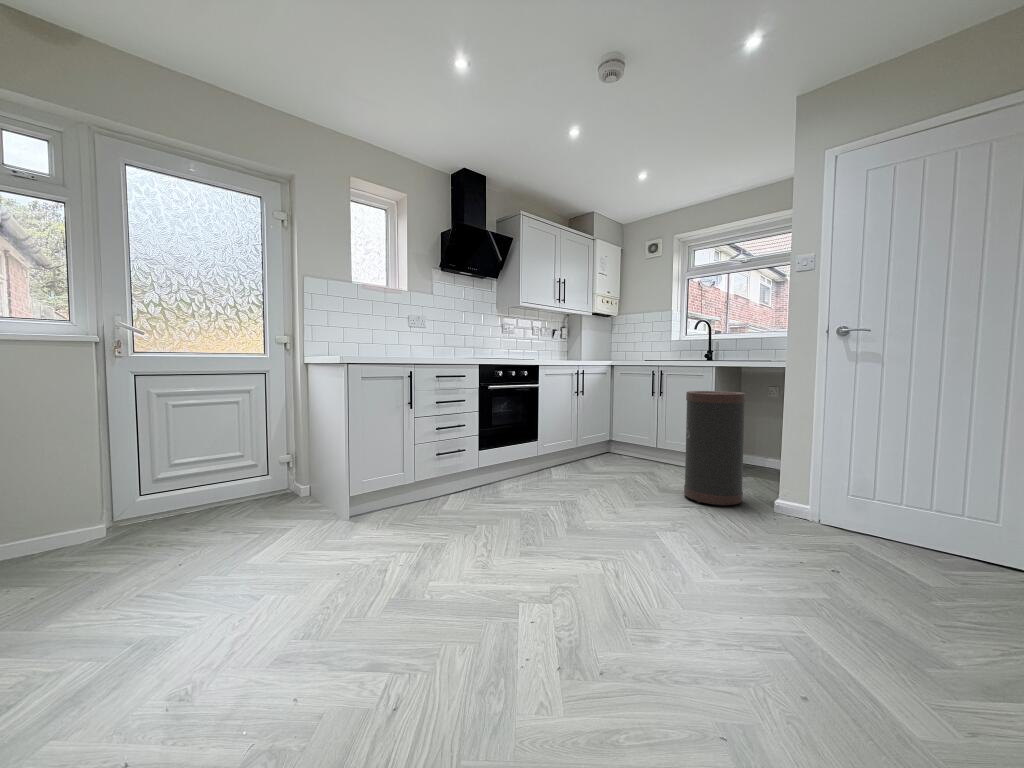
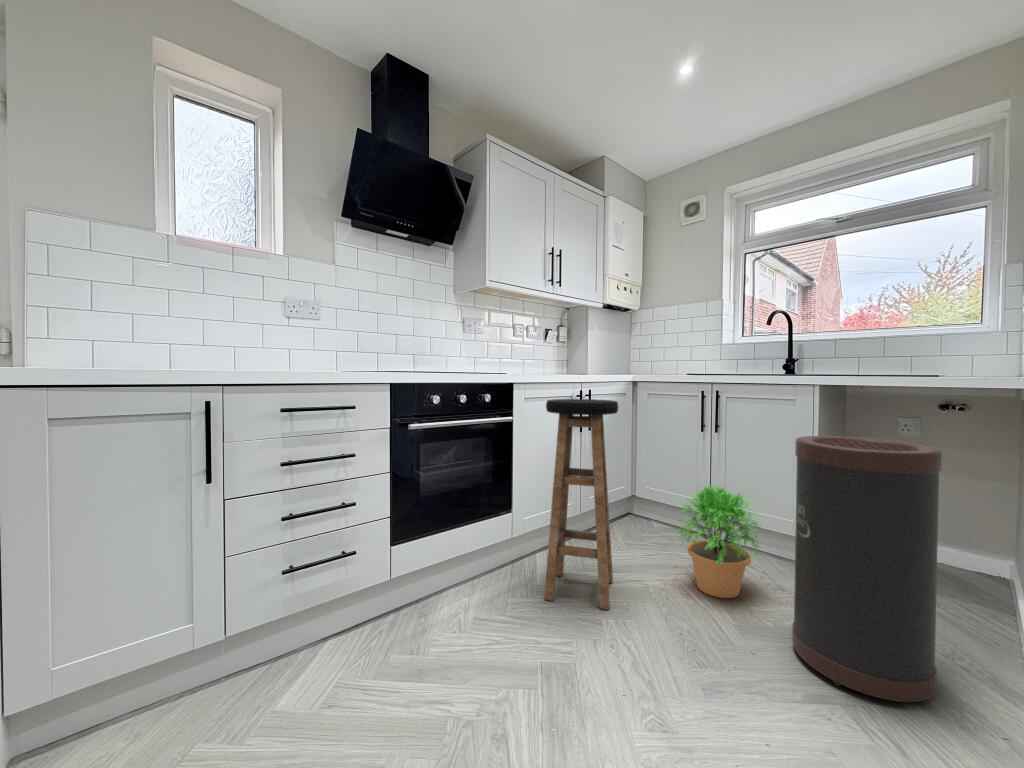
bar stool: none [559,374,600,486] -> present [544,399,618,610]
potted plant: none [632,421,682,482] -> present [679,486,760,598]

